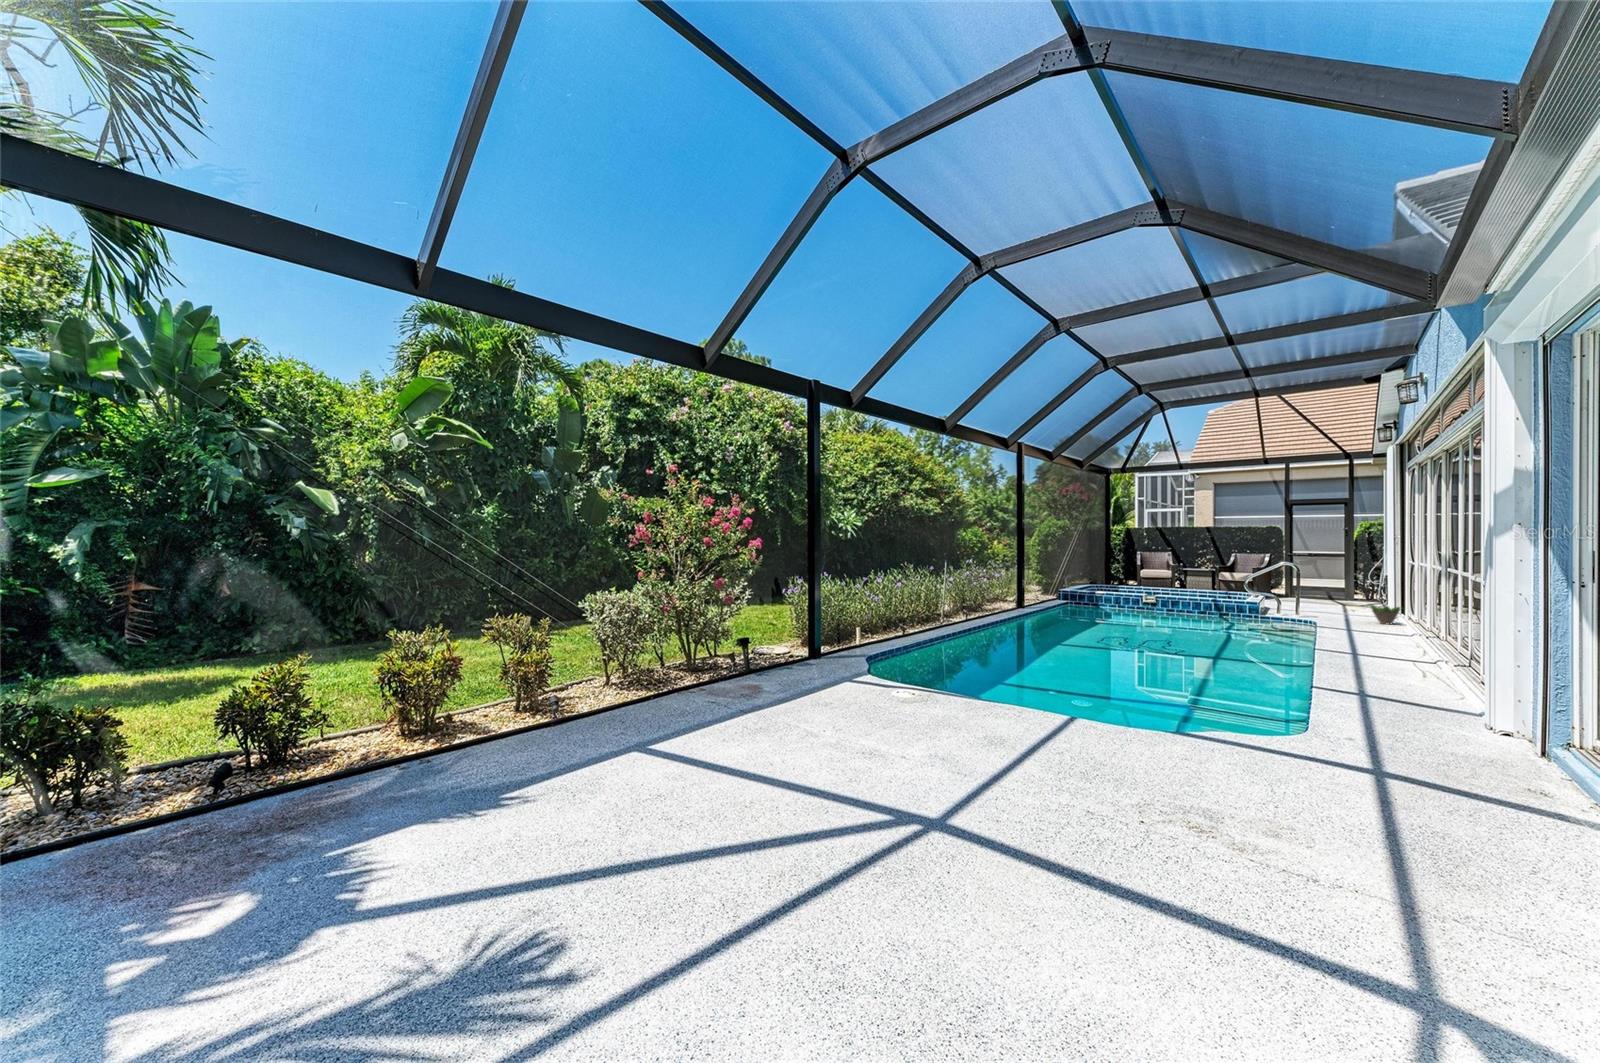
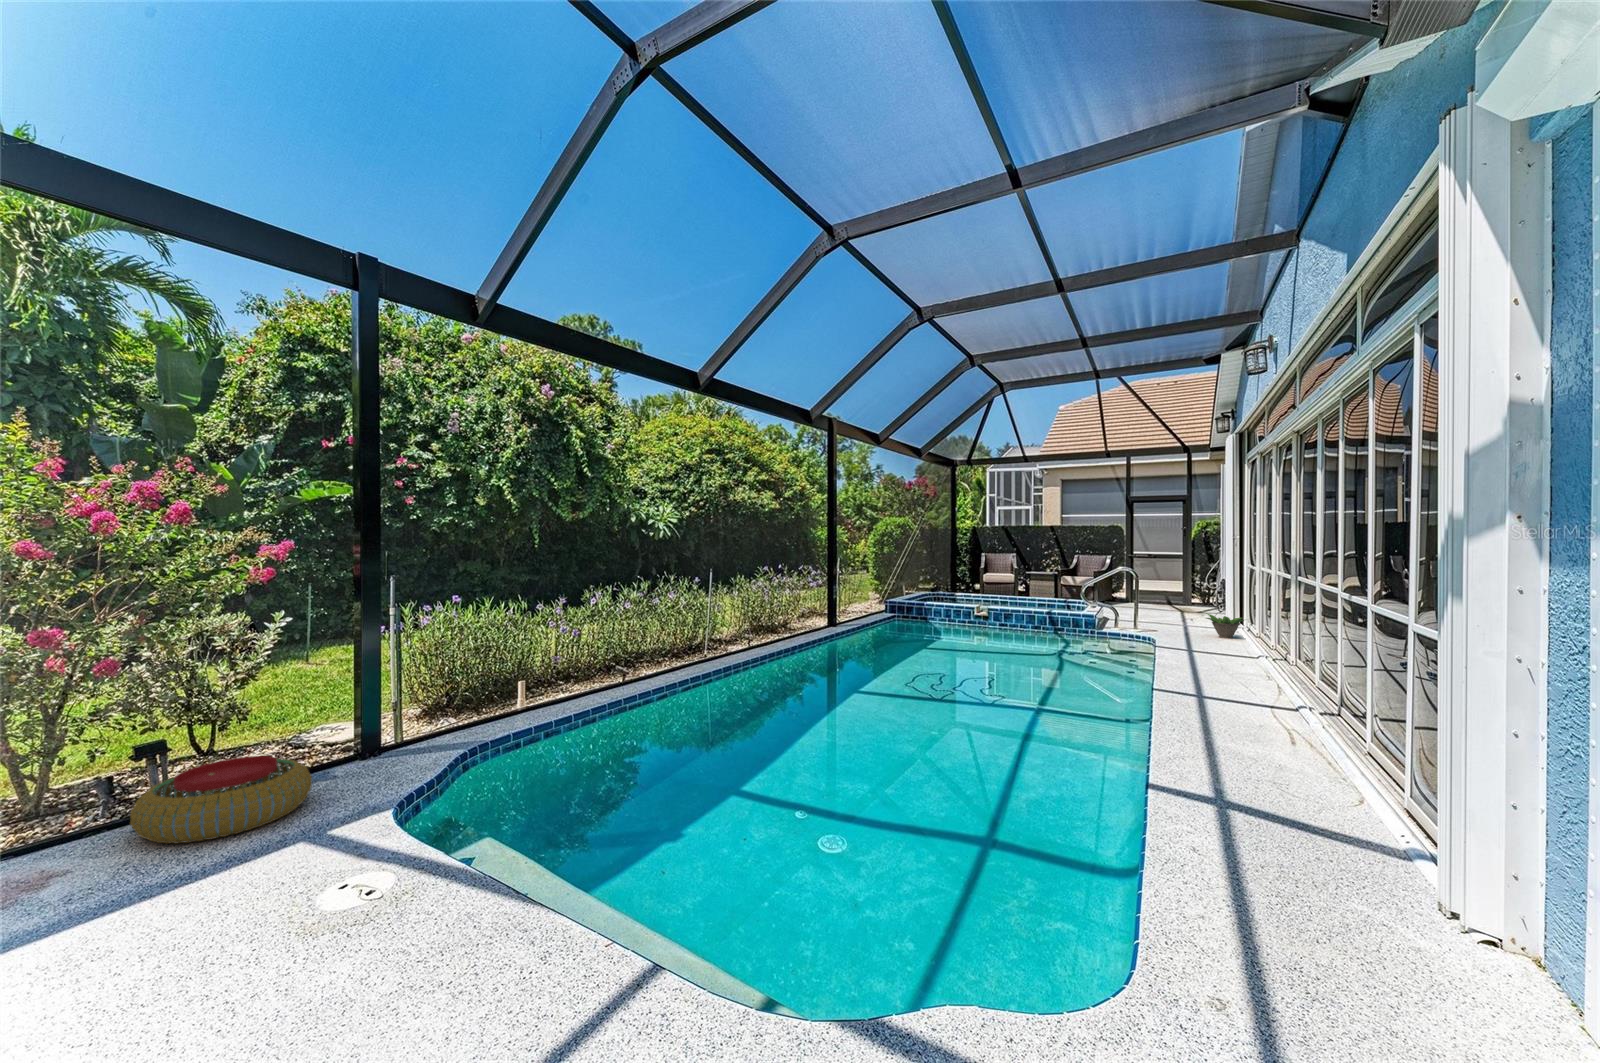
pouf: none [722,663,796,700] -> present [130,756,312,844]

